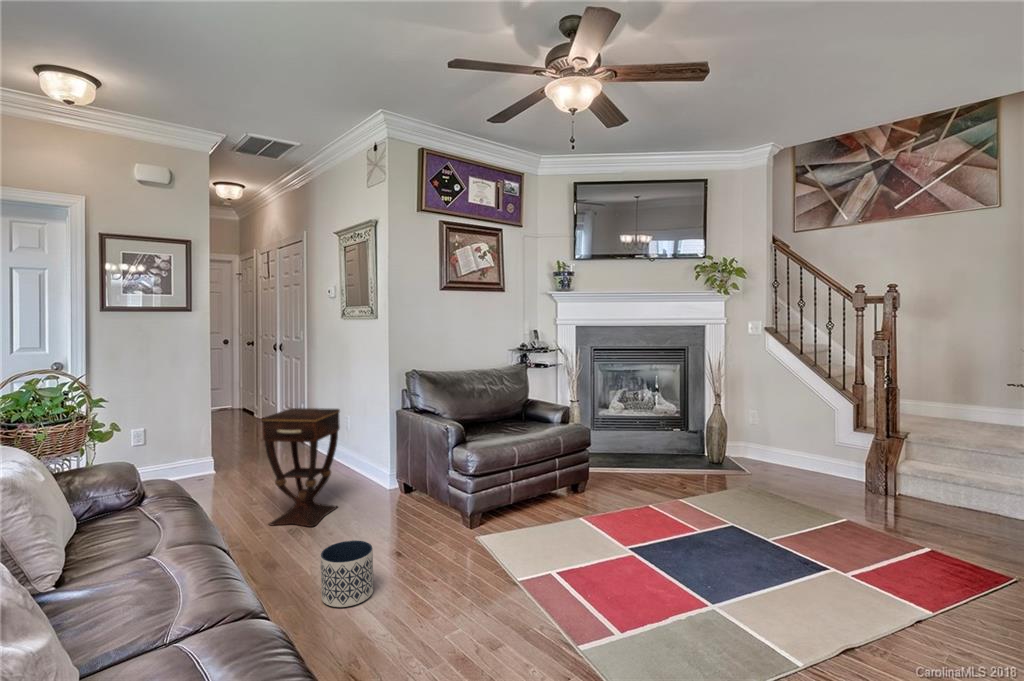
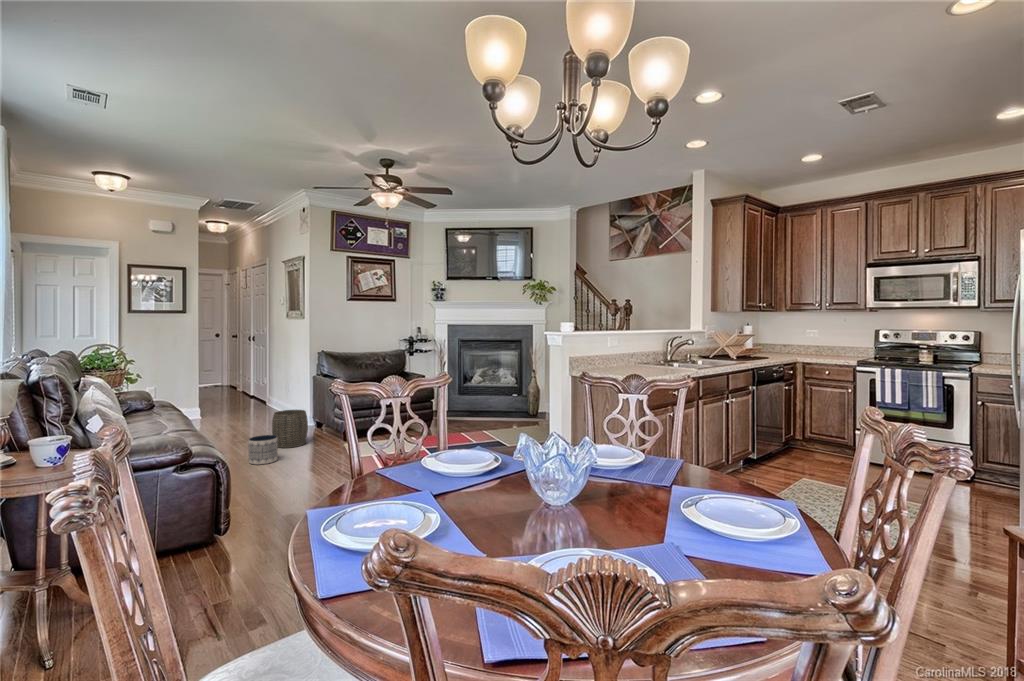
side table: present [262,408,340,527] -> none [226,372,276,439]
woven basket: none [347,477,406,552] -> present [272,410,308,448]

